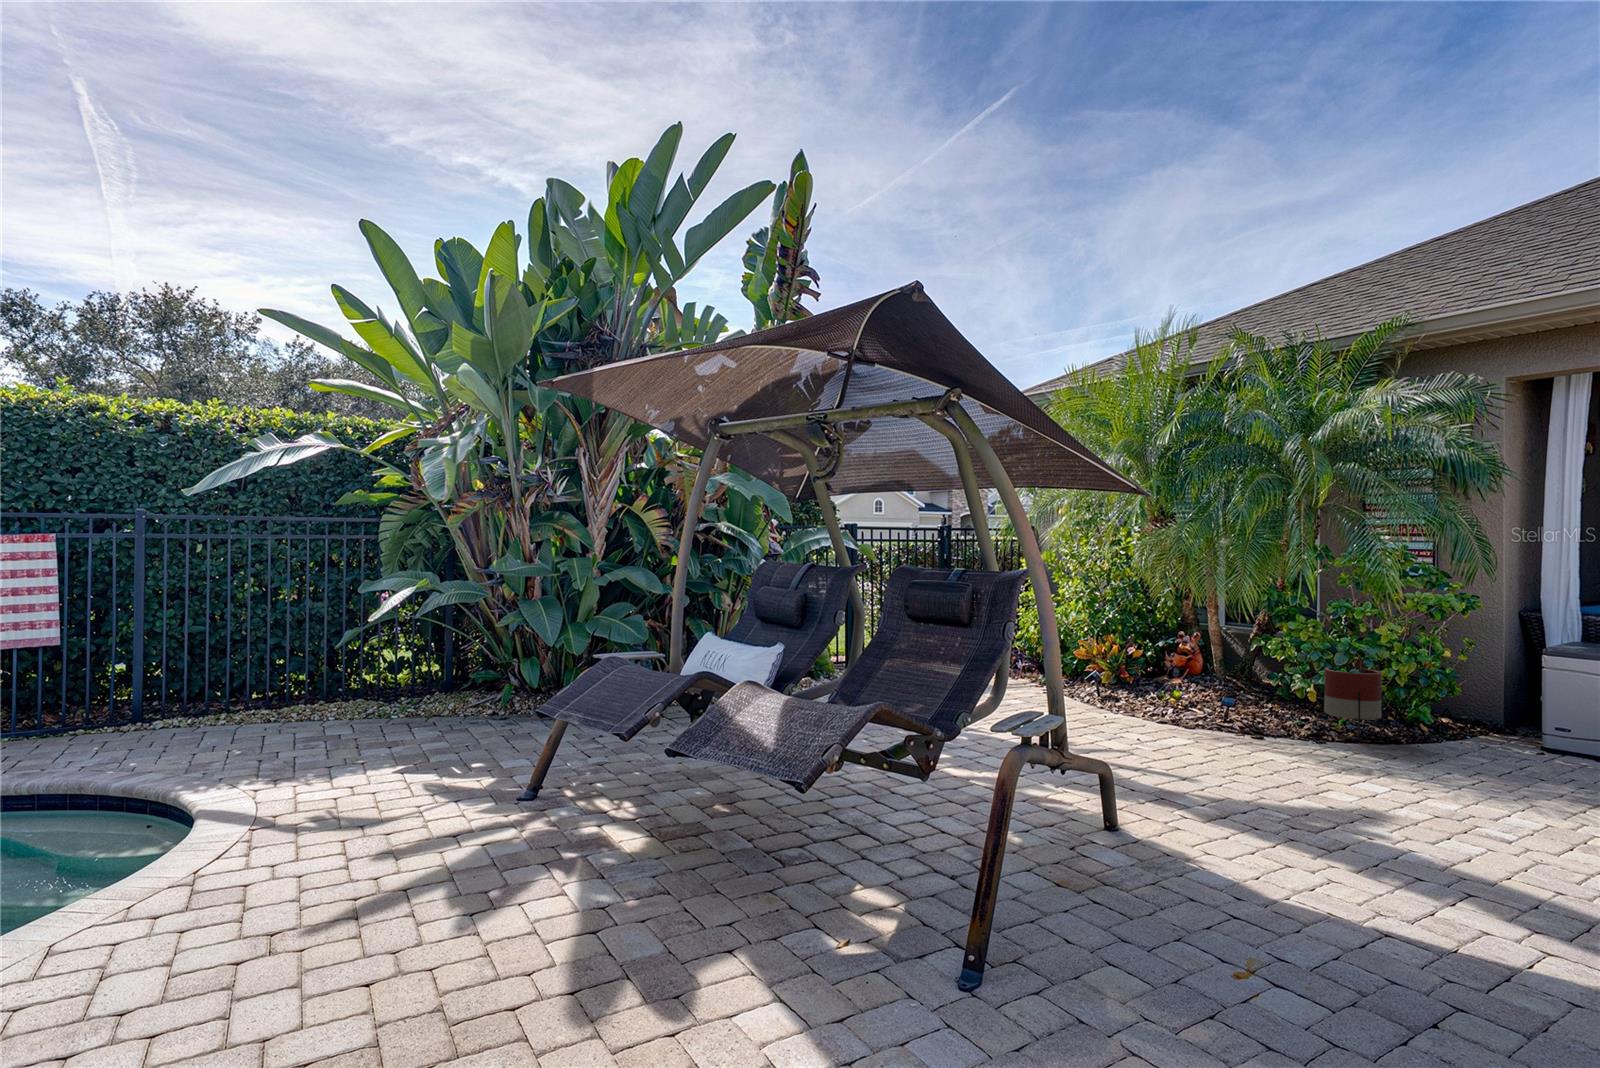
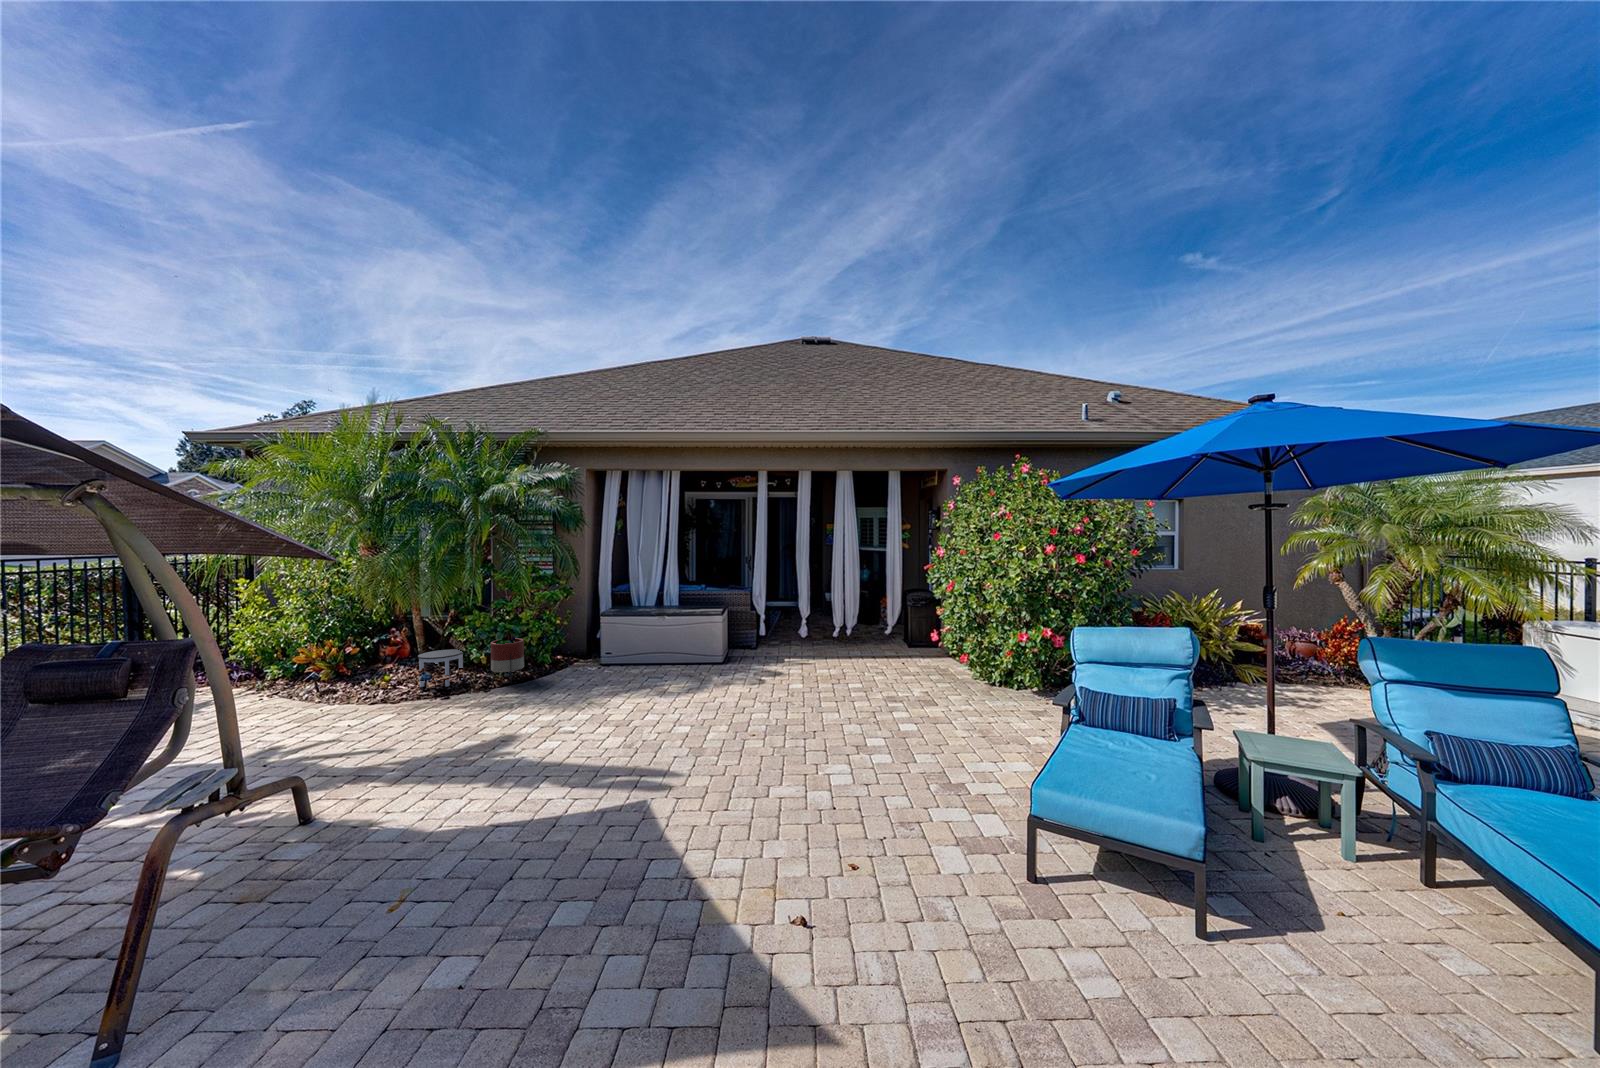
round table: none [1216,669,1281,723] -> present [418,649,463,687]

